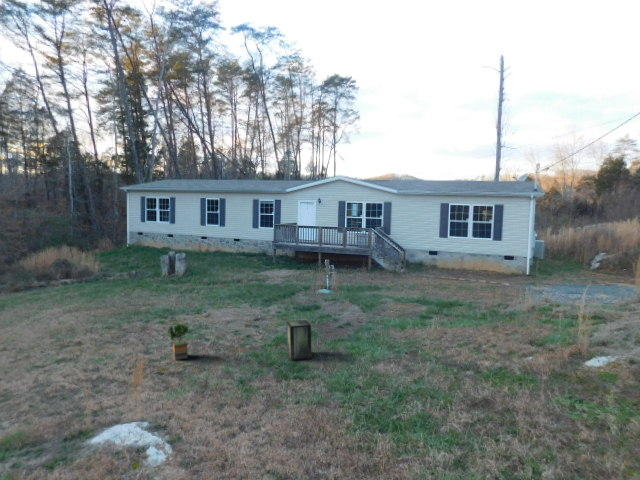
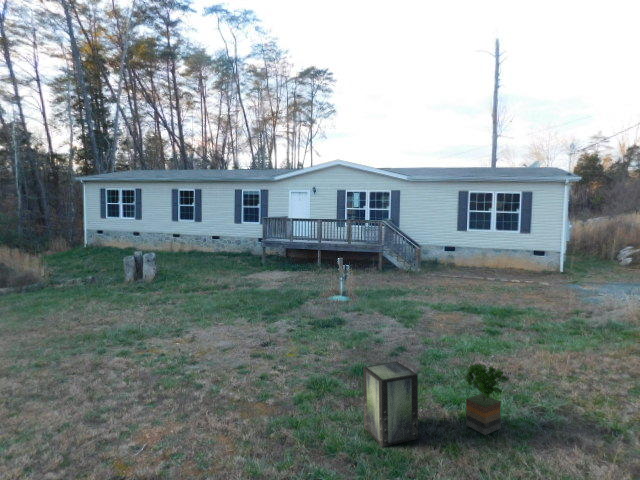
potted tree: present [167,324,191,360] -> present [466,364,508,435]

